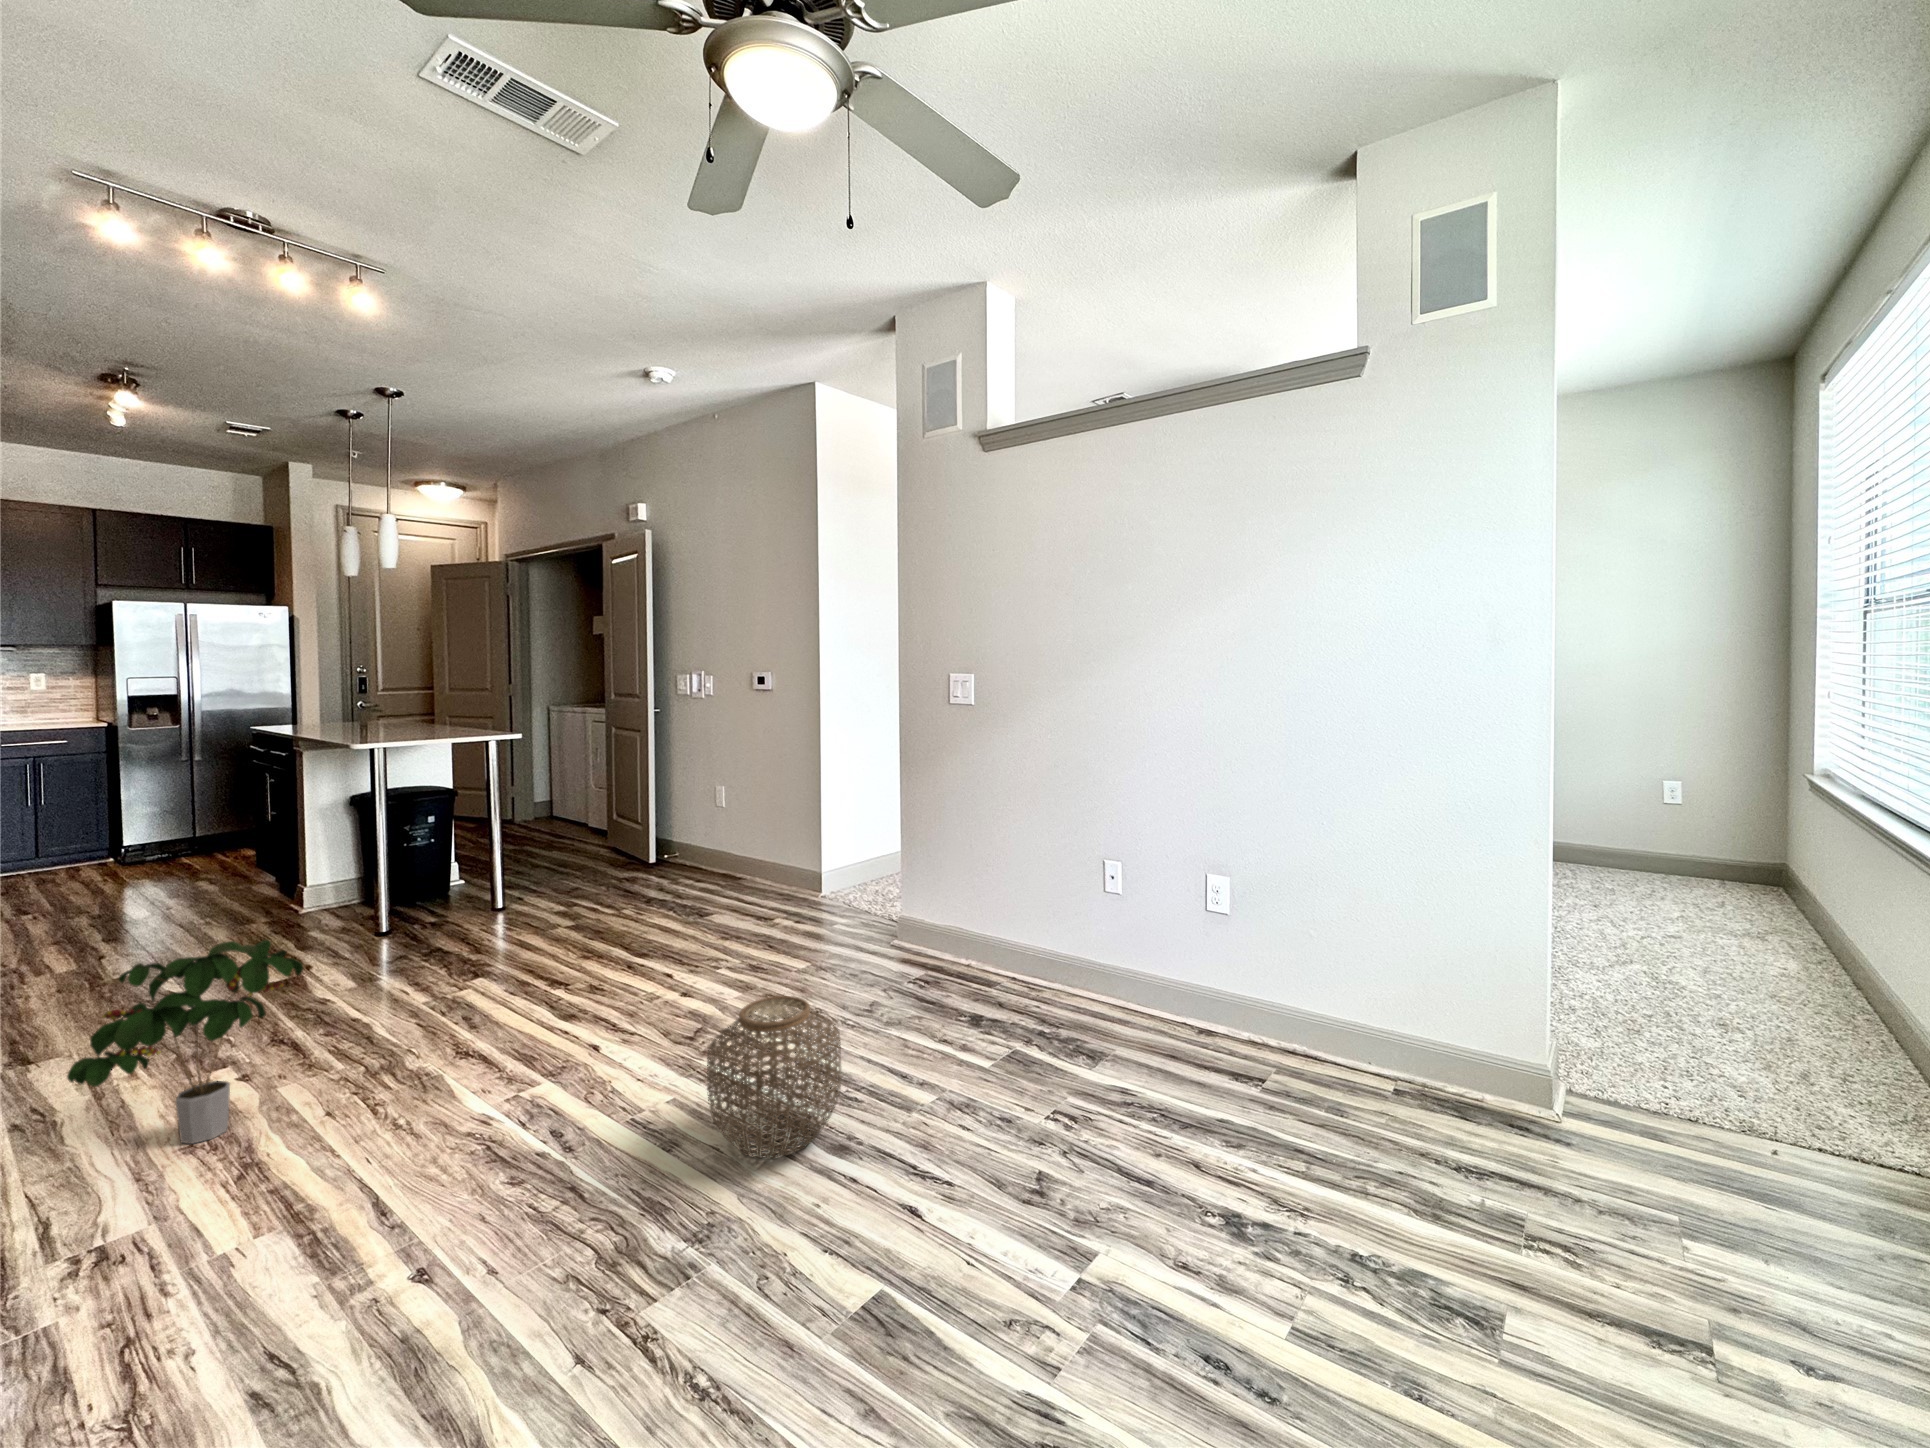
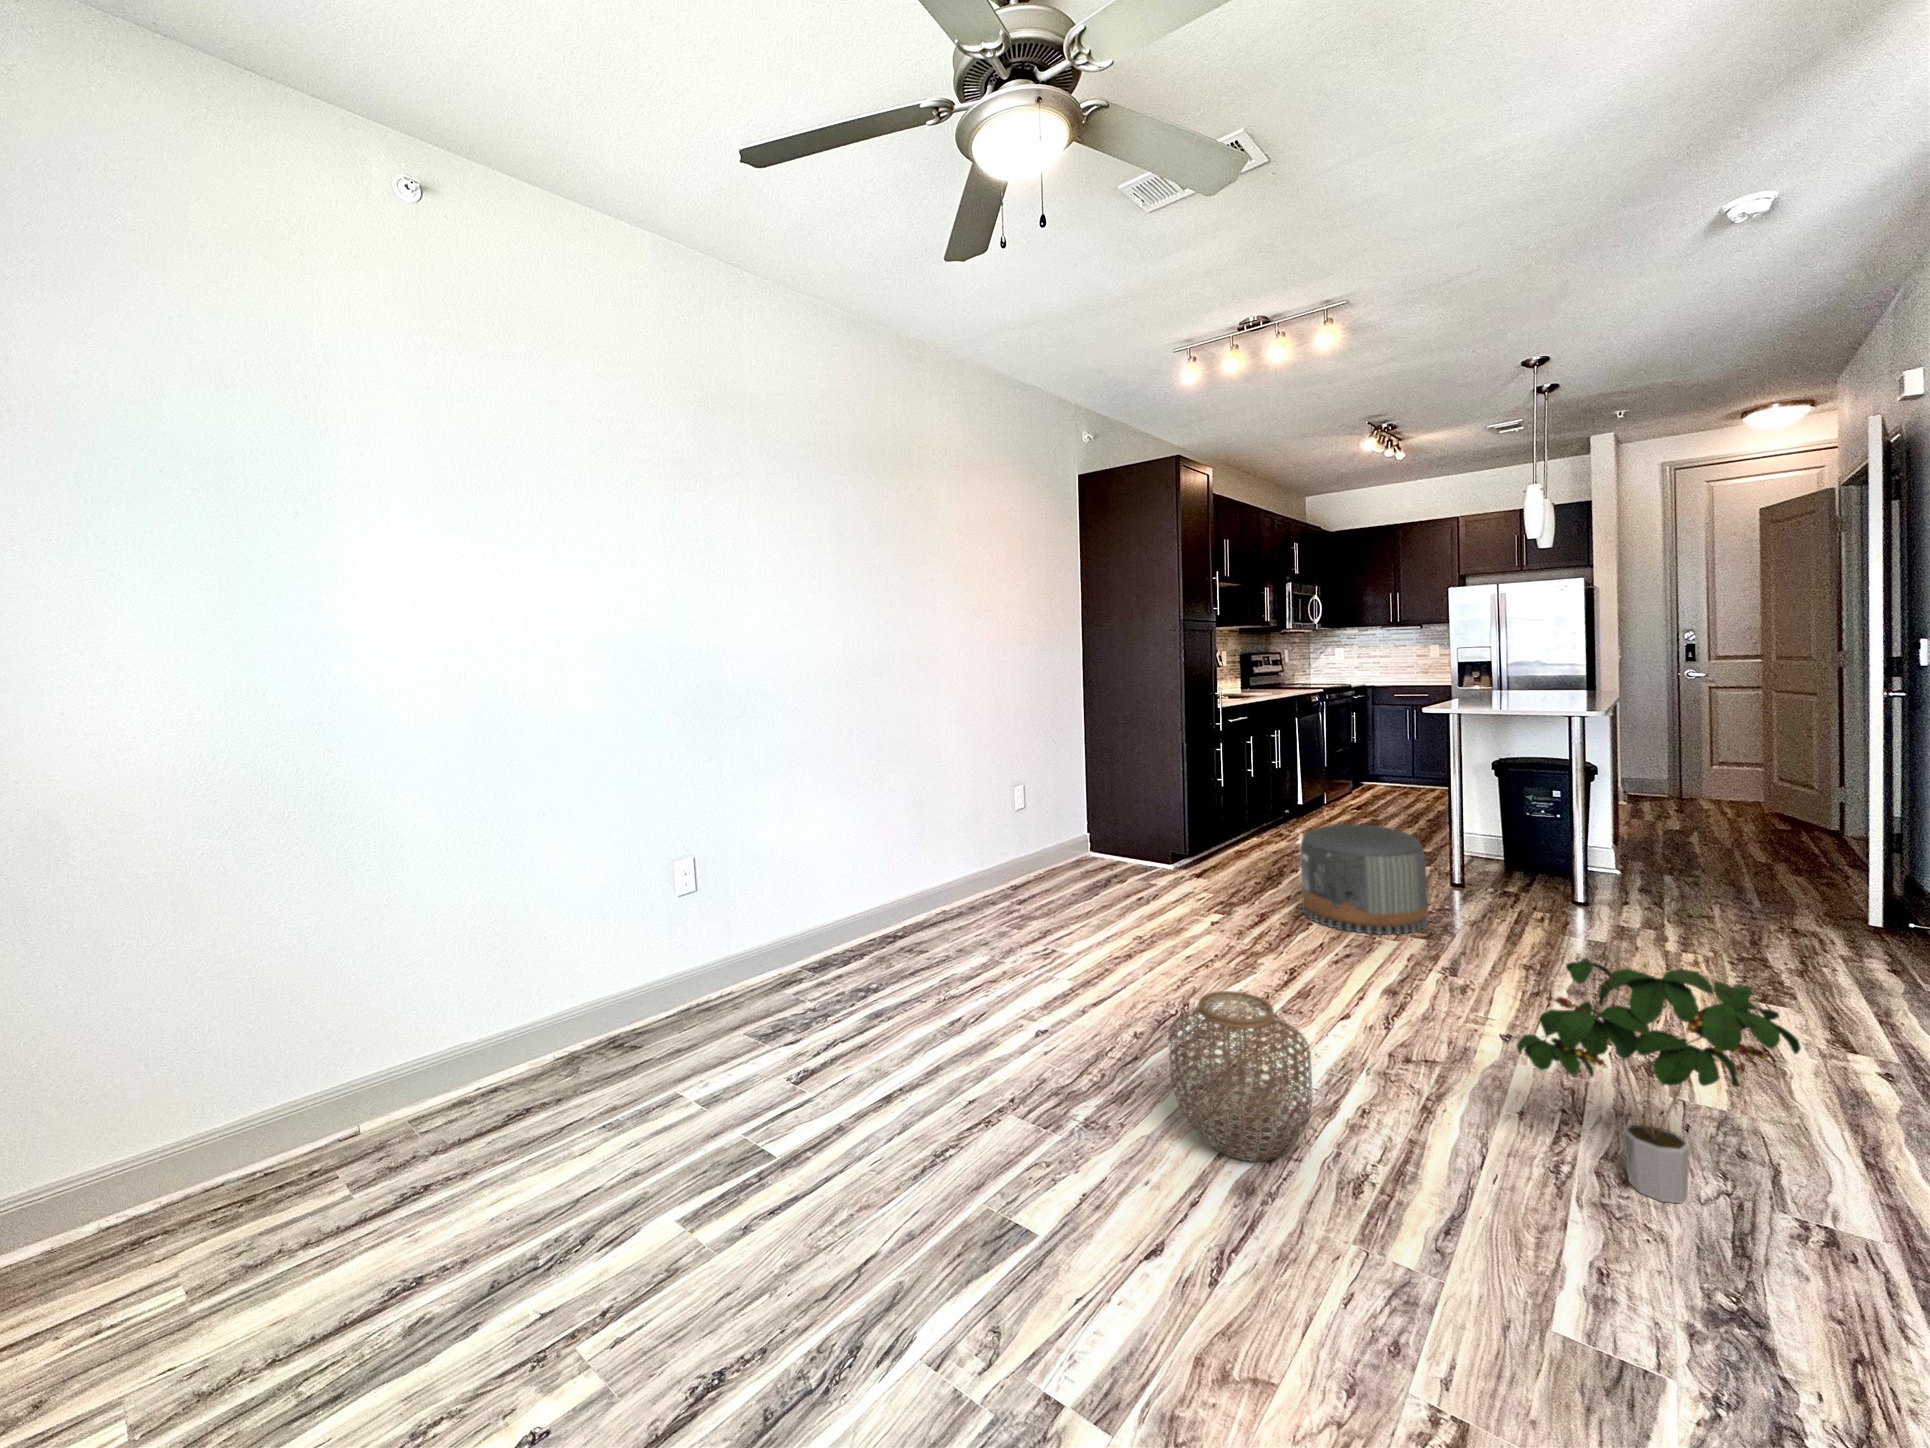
pouf: none [307,879,470,1018] -> present [1300,824,1428,935]
potted plant: present [67,940,303,1144] -> present [1517,958,1801,1203]

